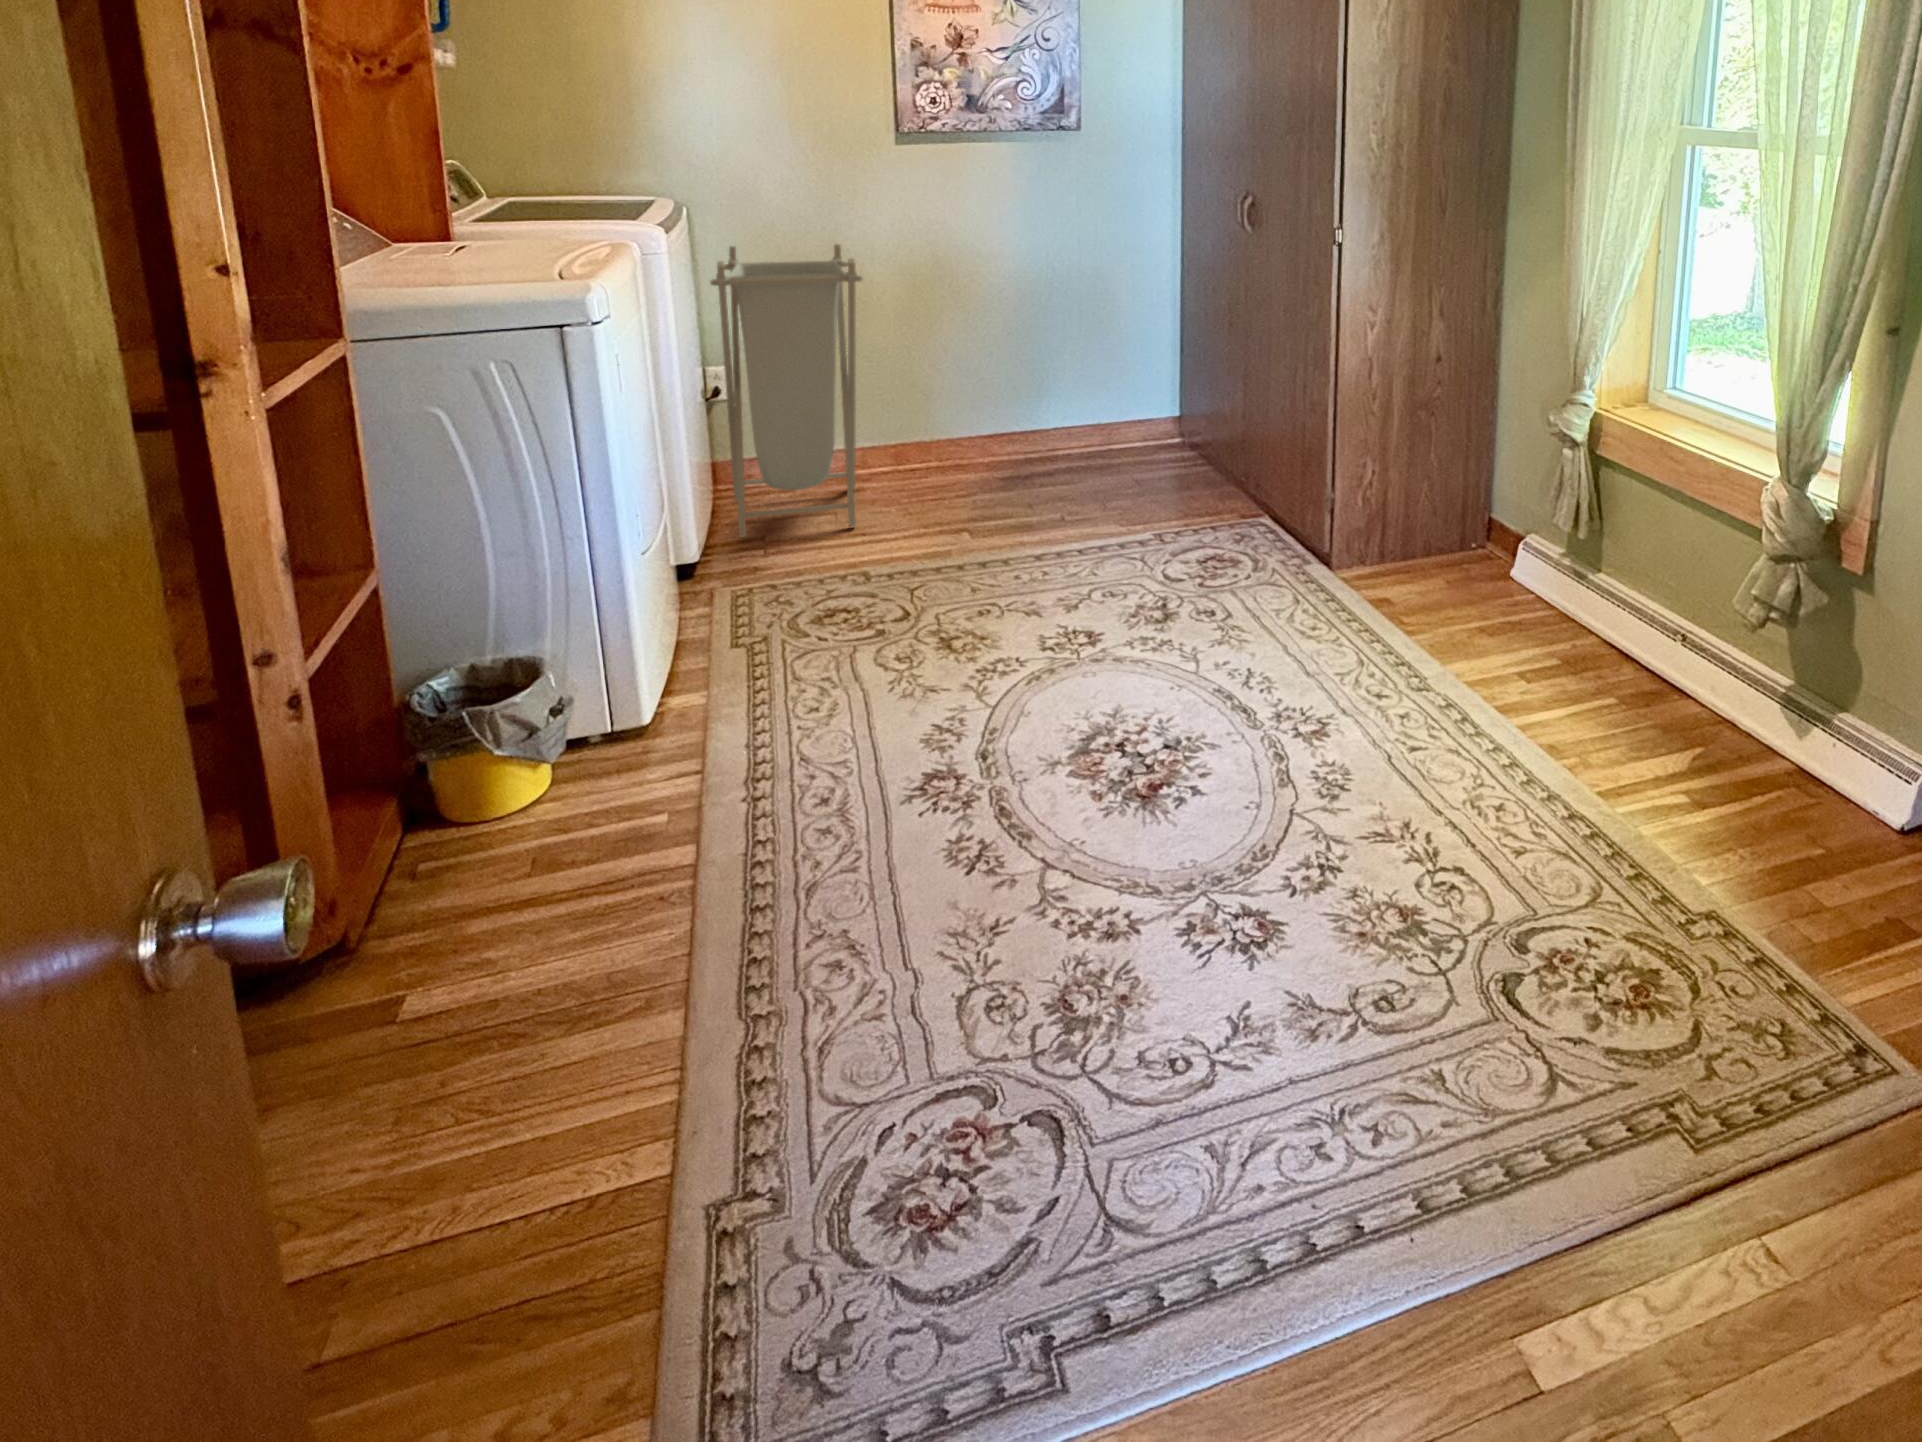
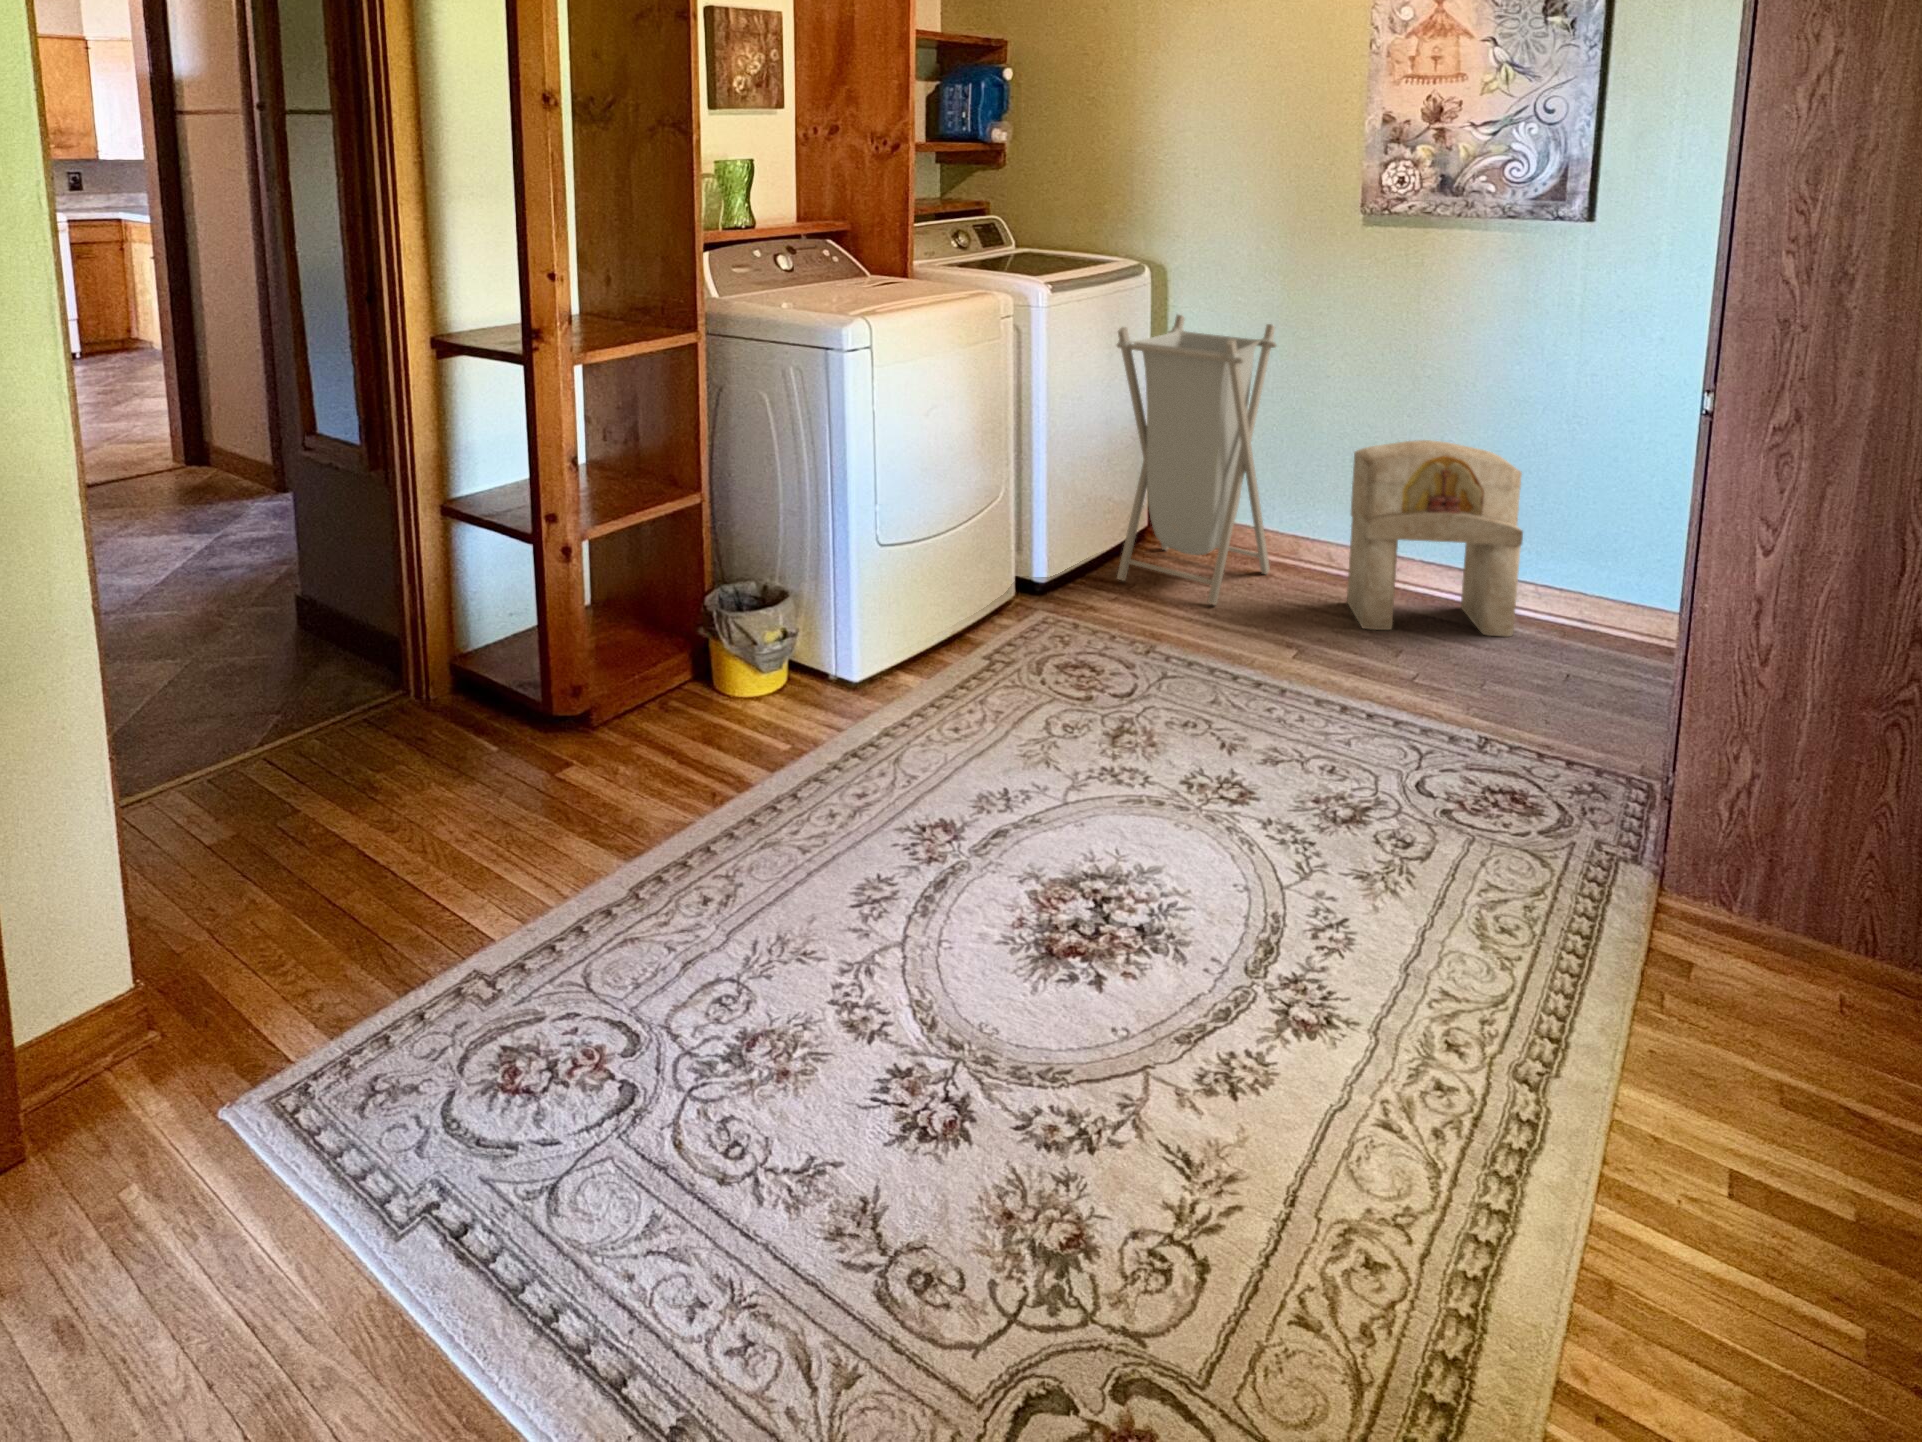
stool: none [940,328,1076,503] -> present [1347,440,1523,637]

